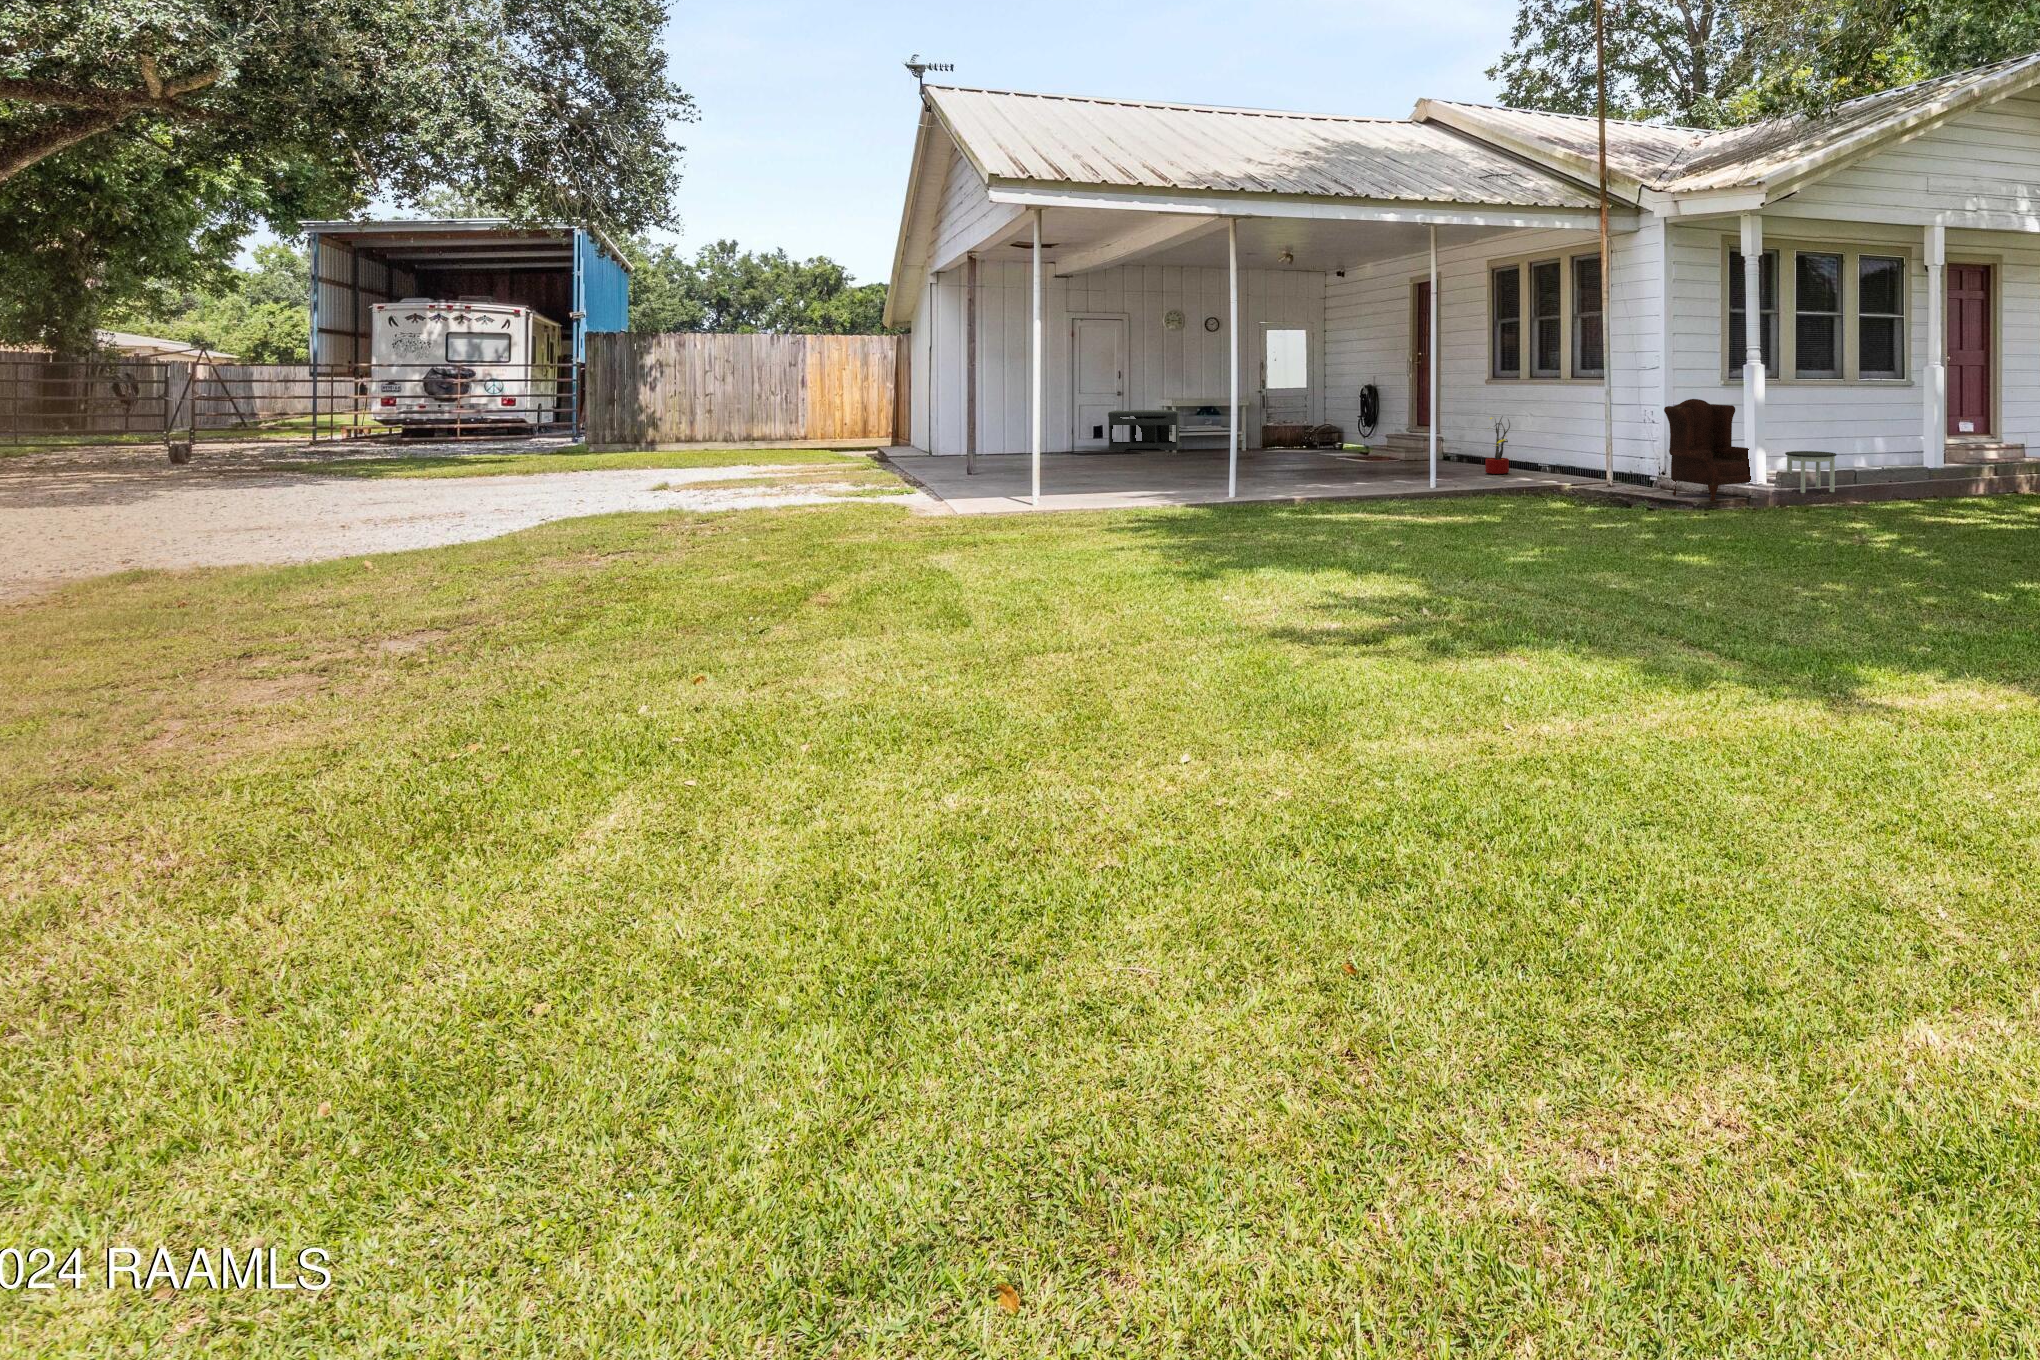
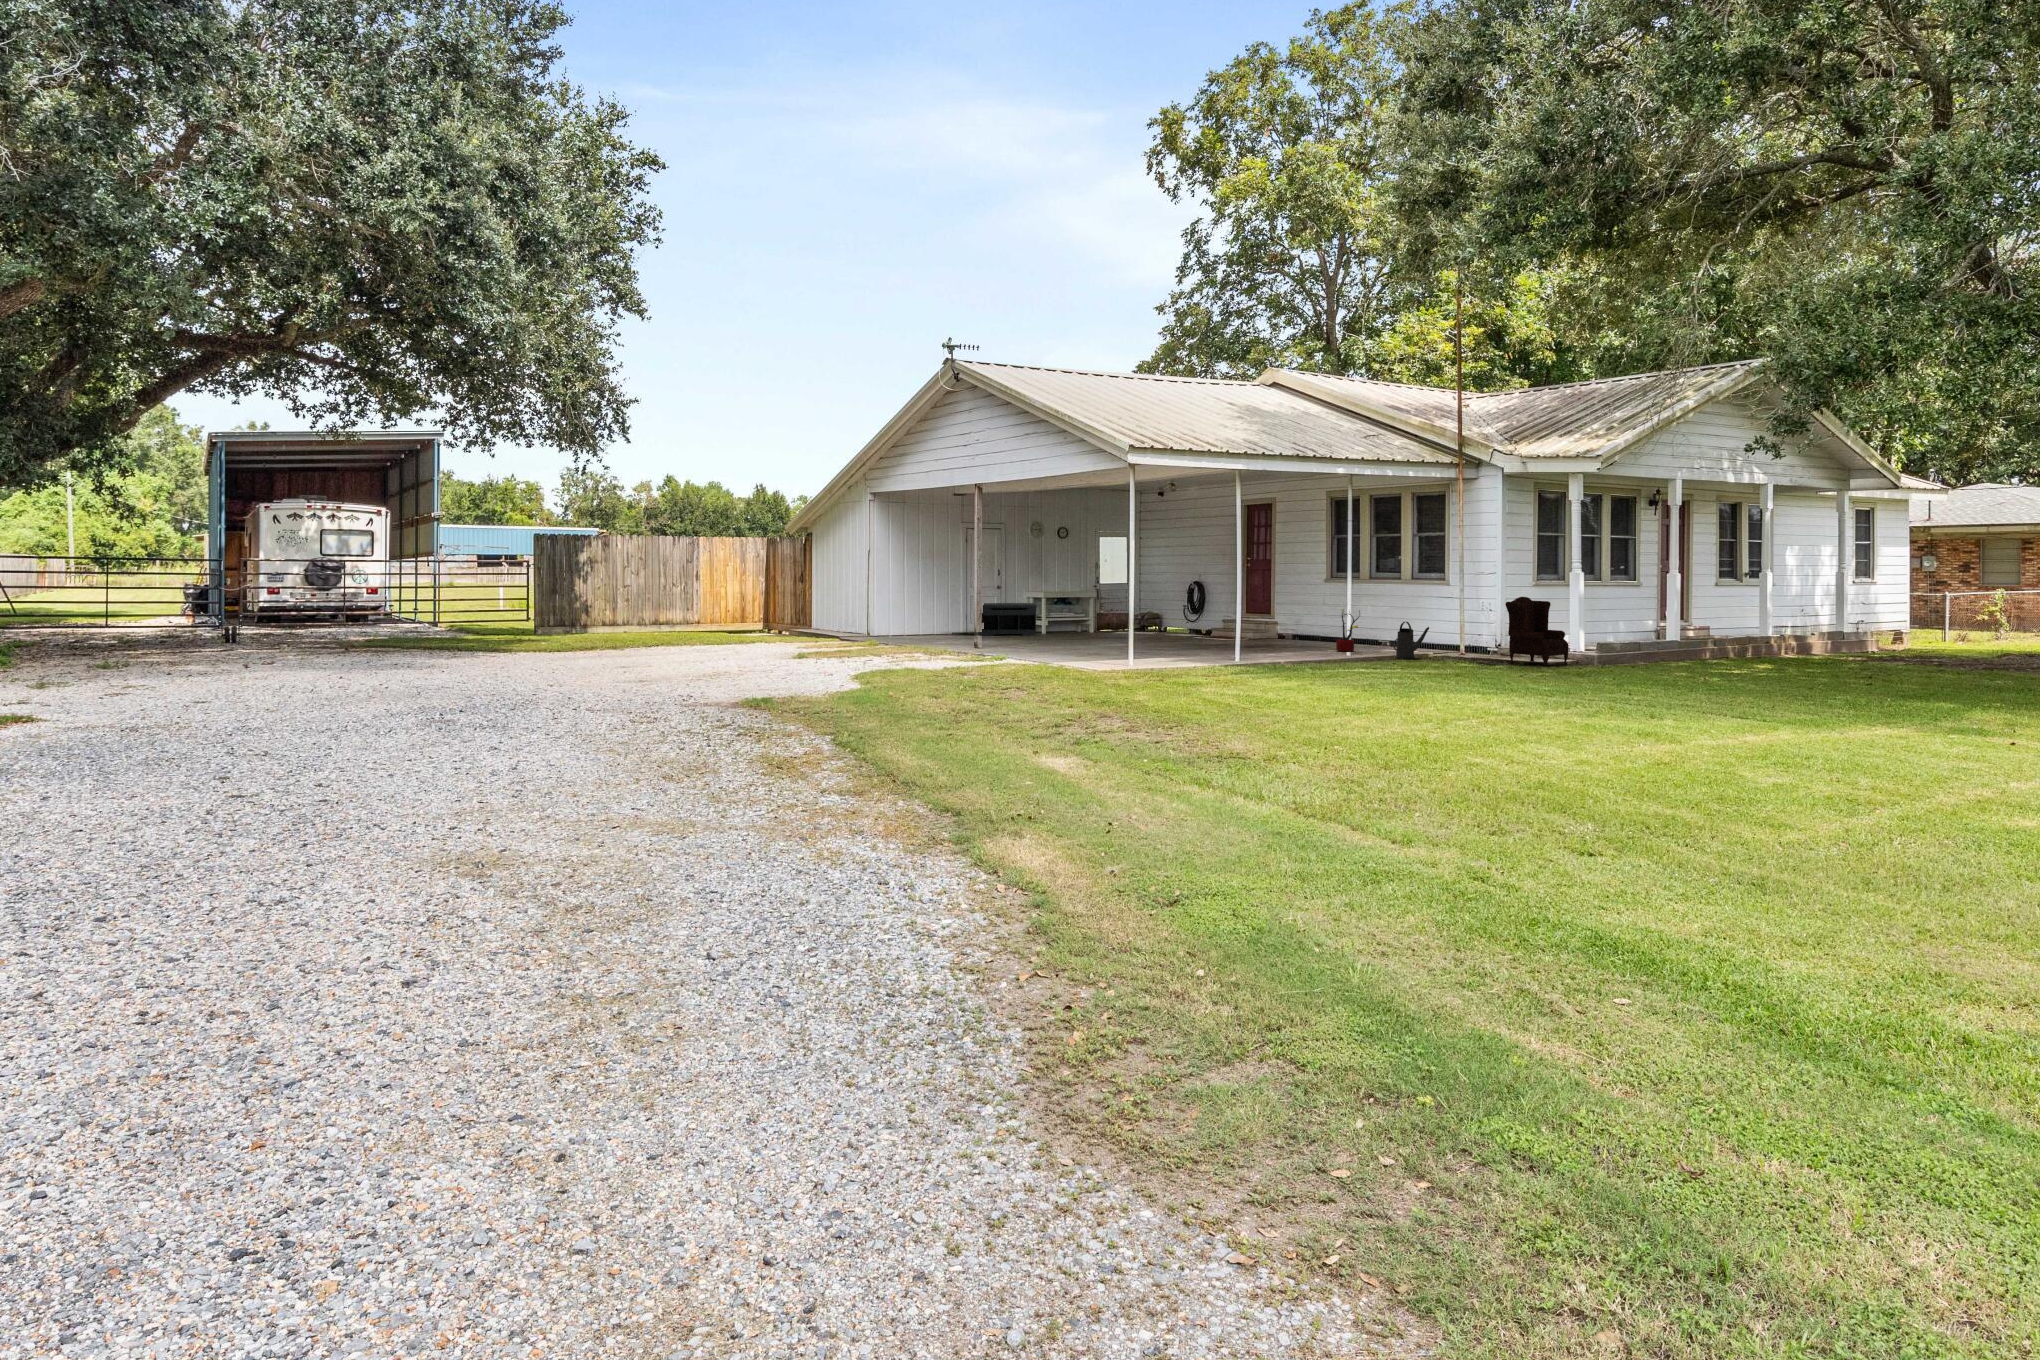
watering can: none [1527,434,1585,487] -> present [1393,622,1429,659]
round table: present [1785,451,1836,493] -> none [1576,633,1612,662]

